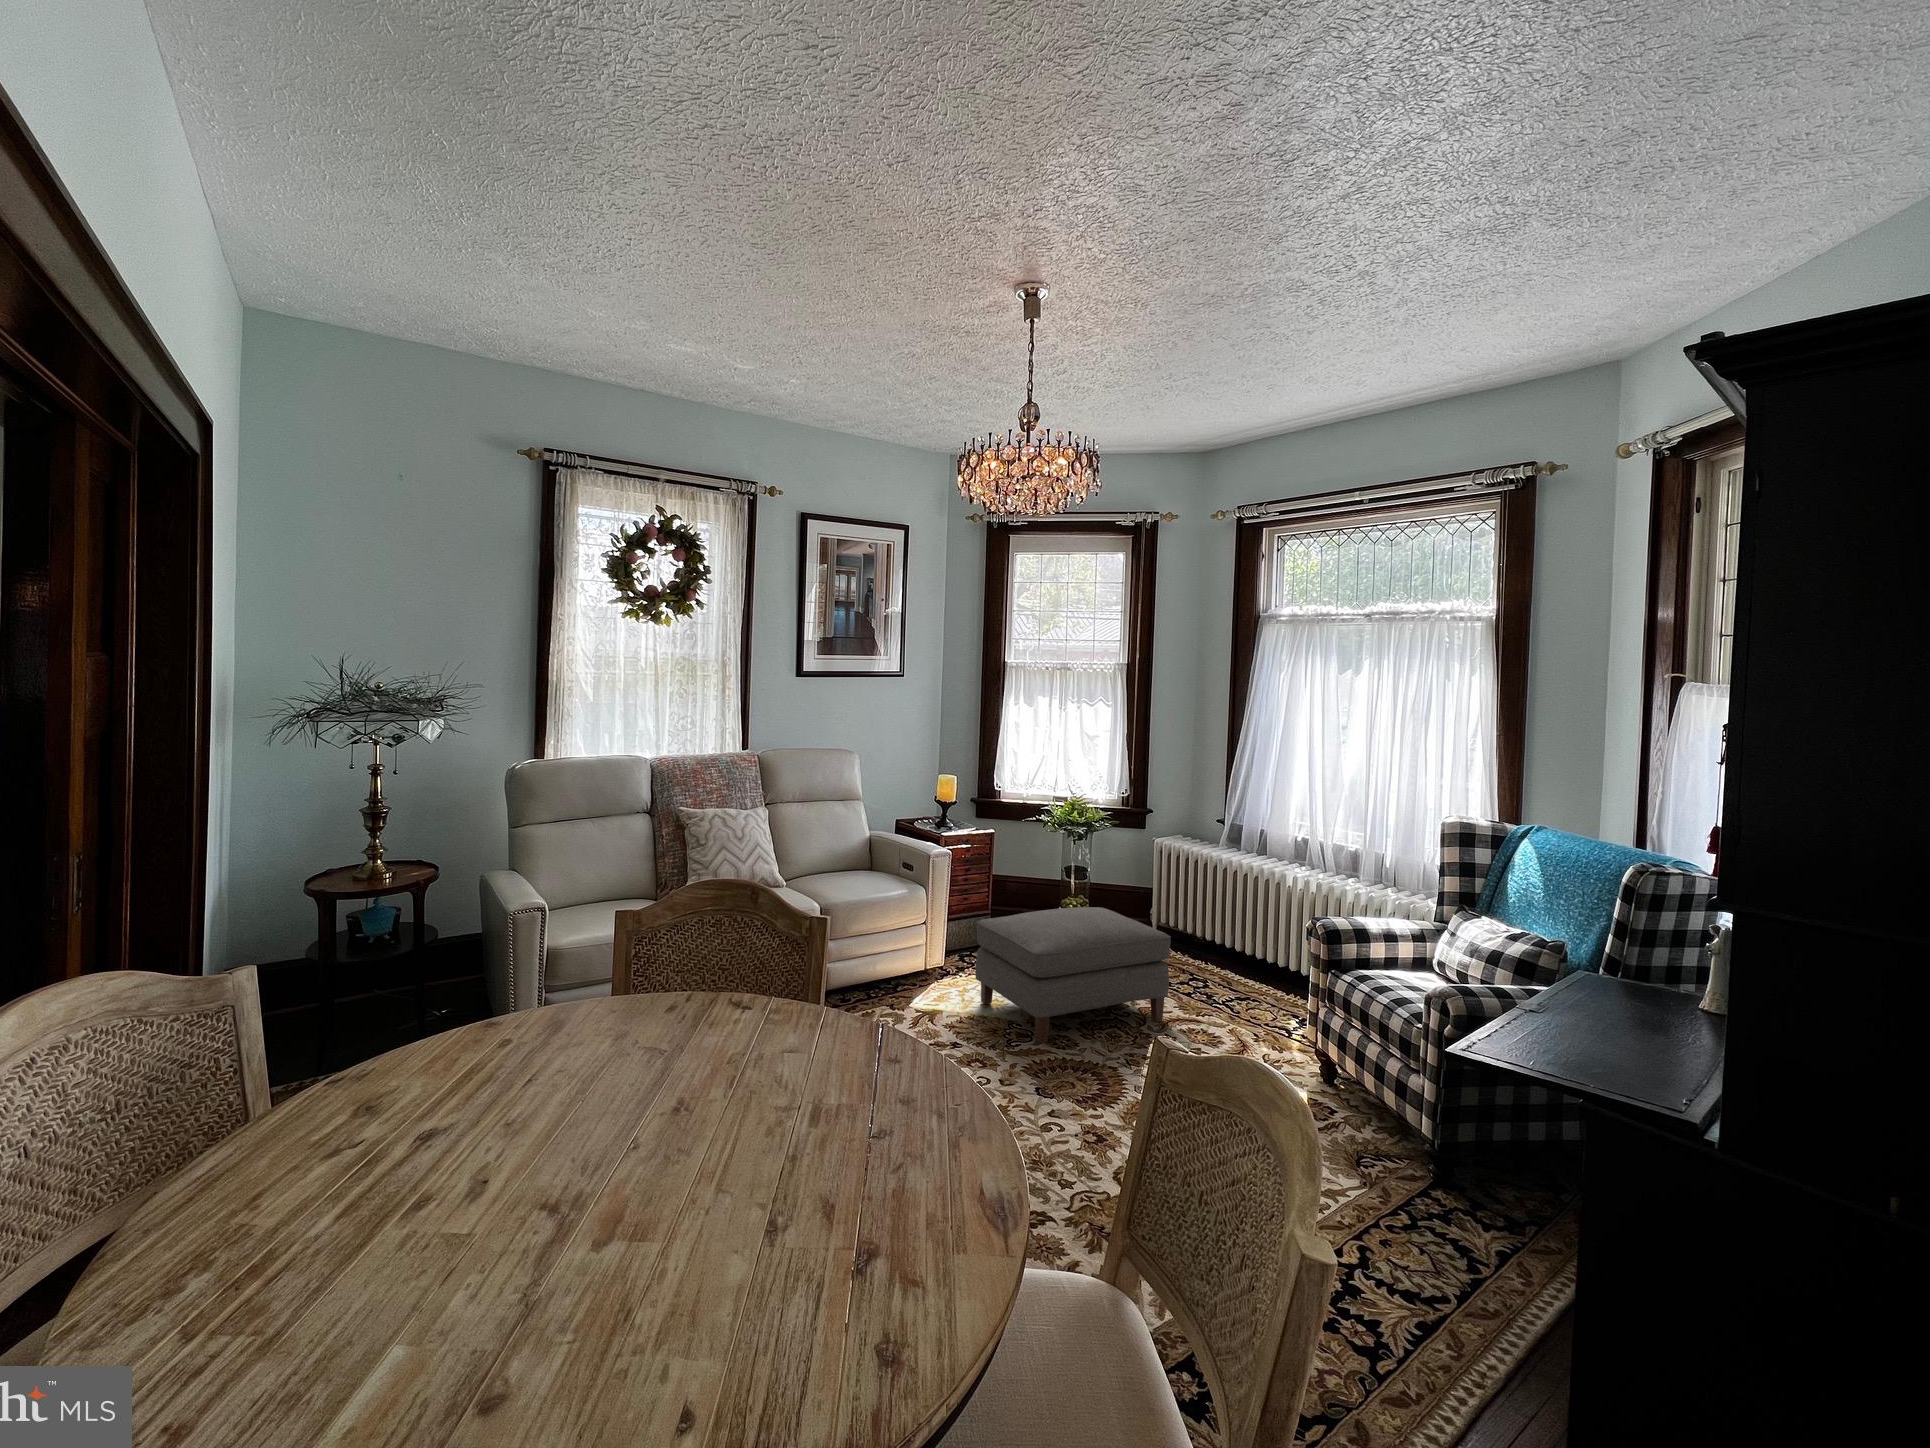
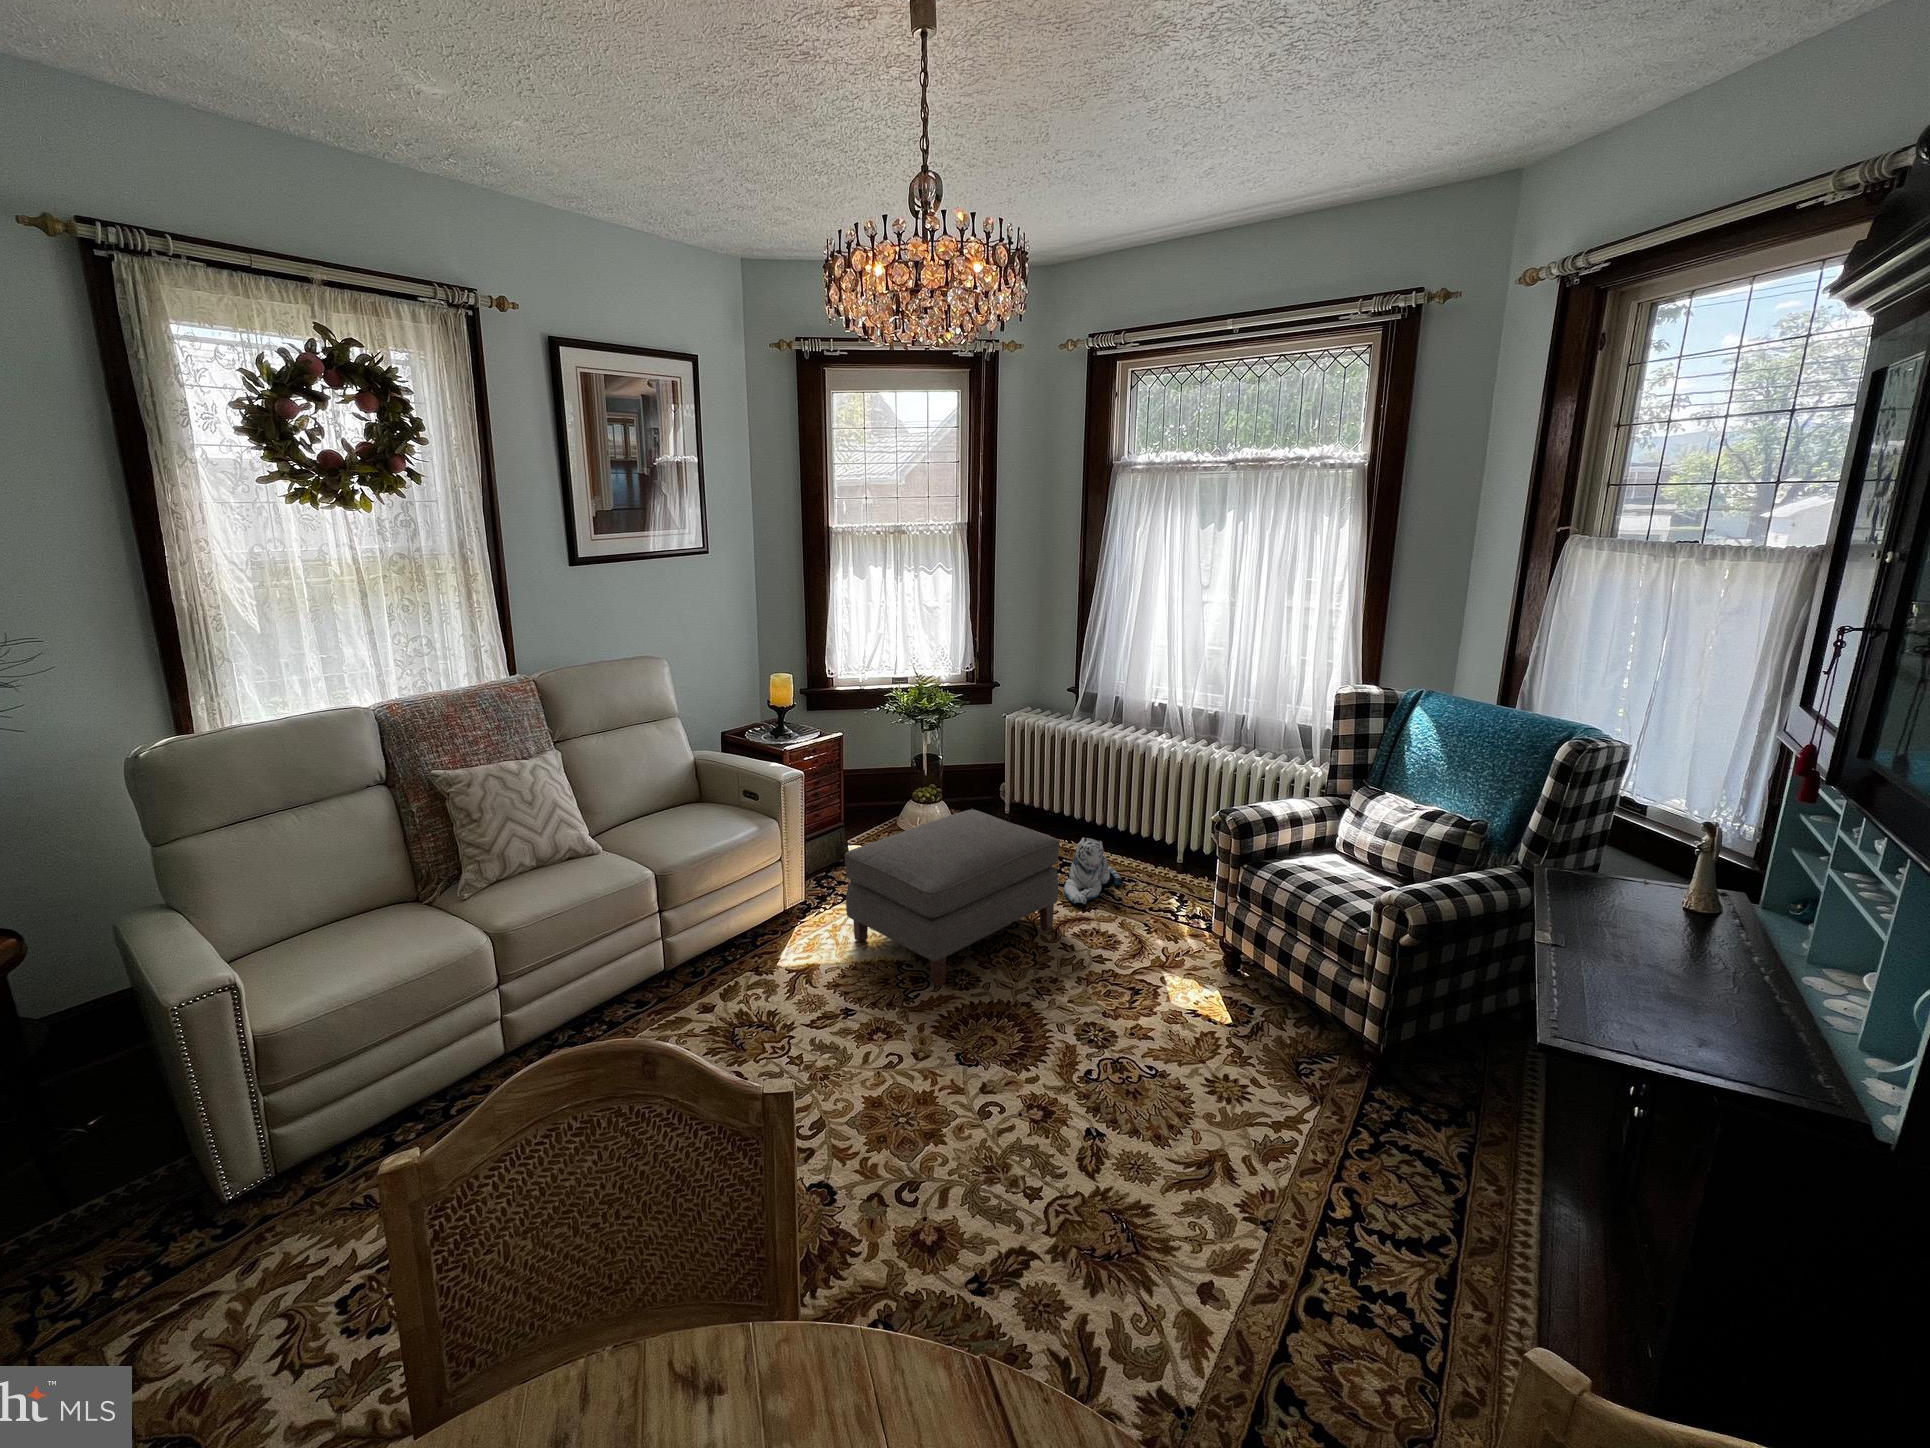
plush toy: none [1185,948,1245,1009] -> present [1064,838,1121,904]

